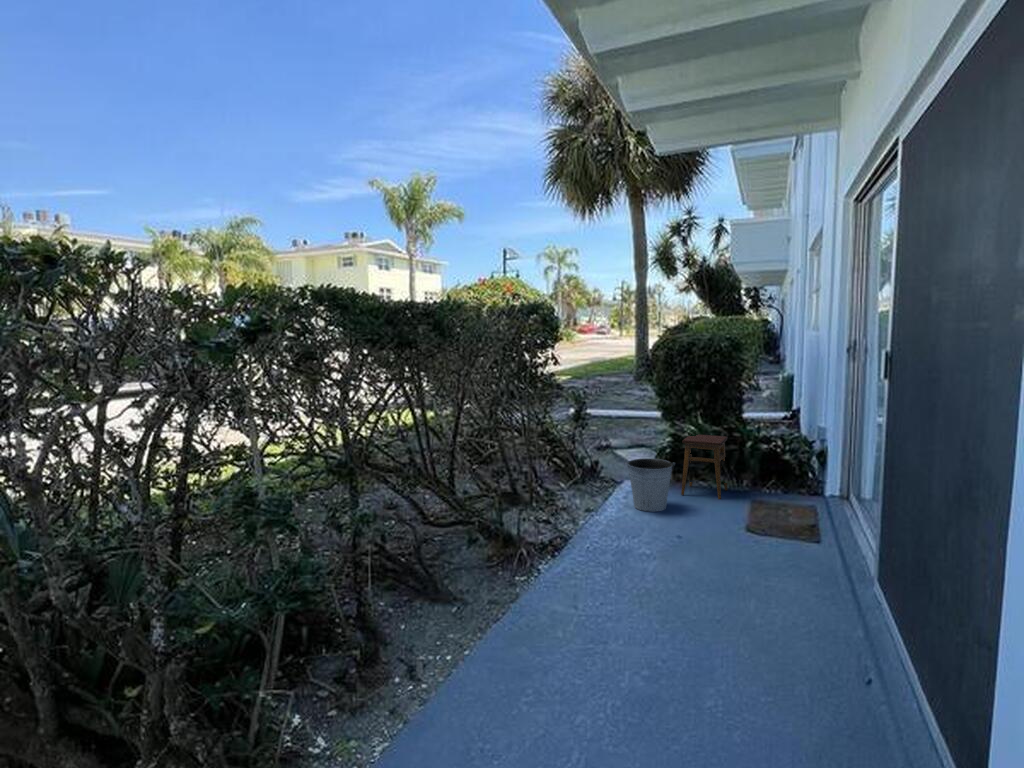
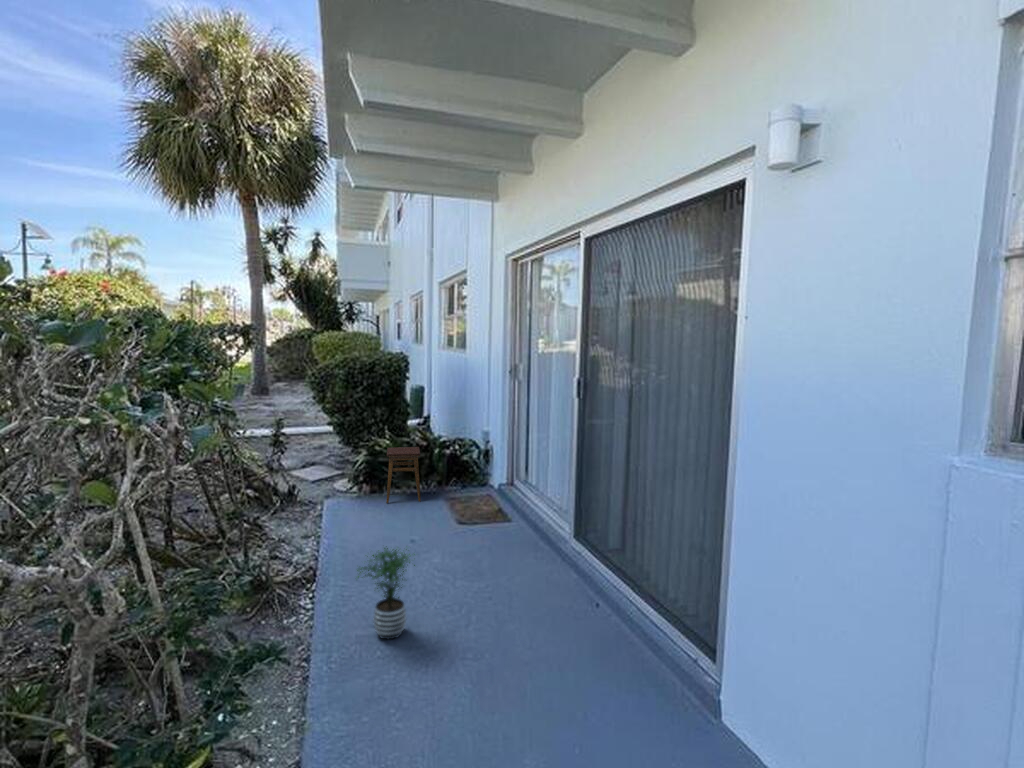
bucket: present [627,458,673,512] -> none [346,474,389,523]
potted plant: none [532,527,604,633] -> present [357,546,415,639]

